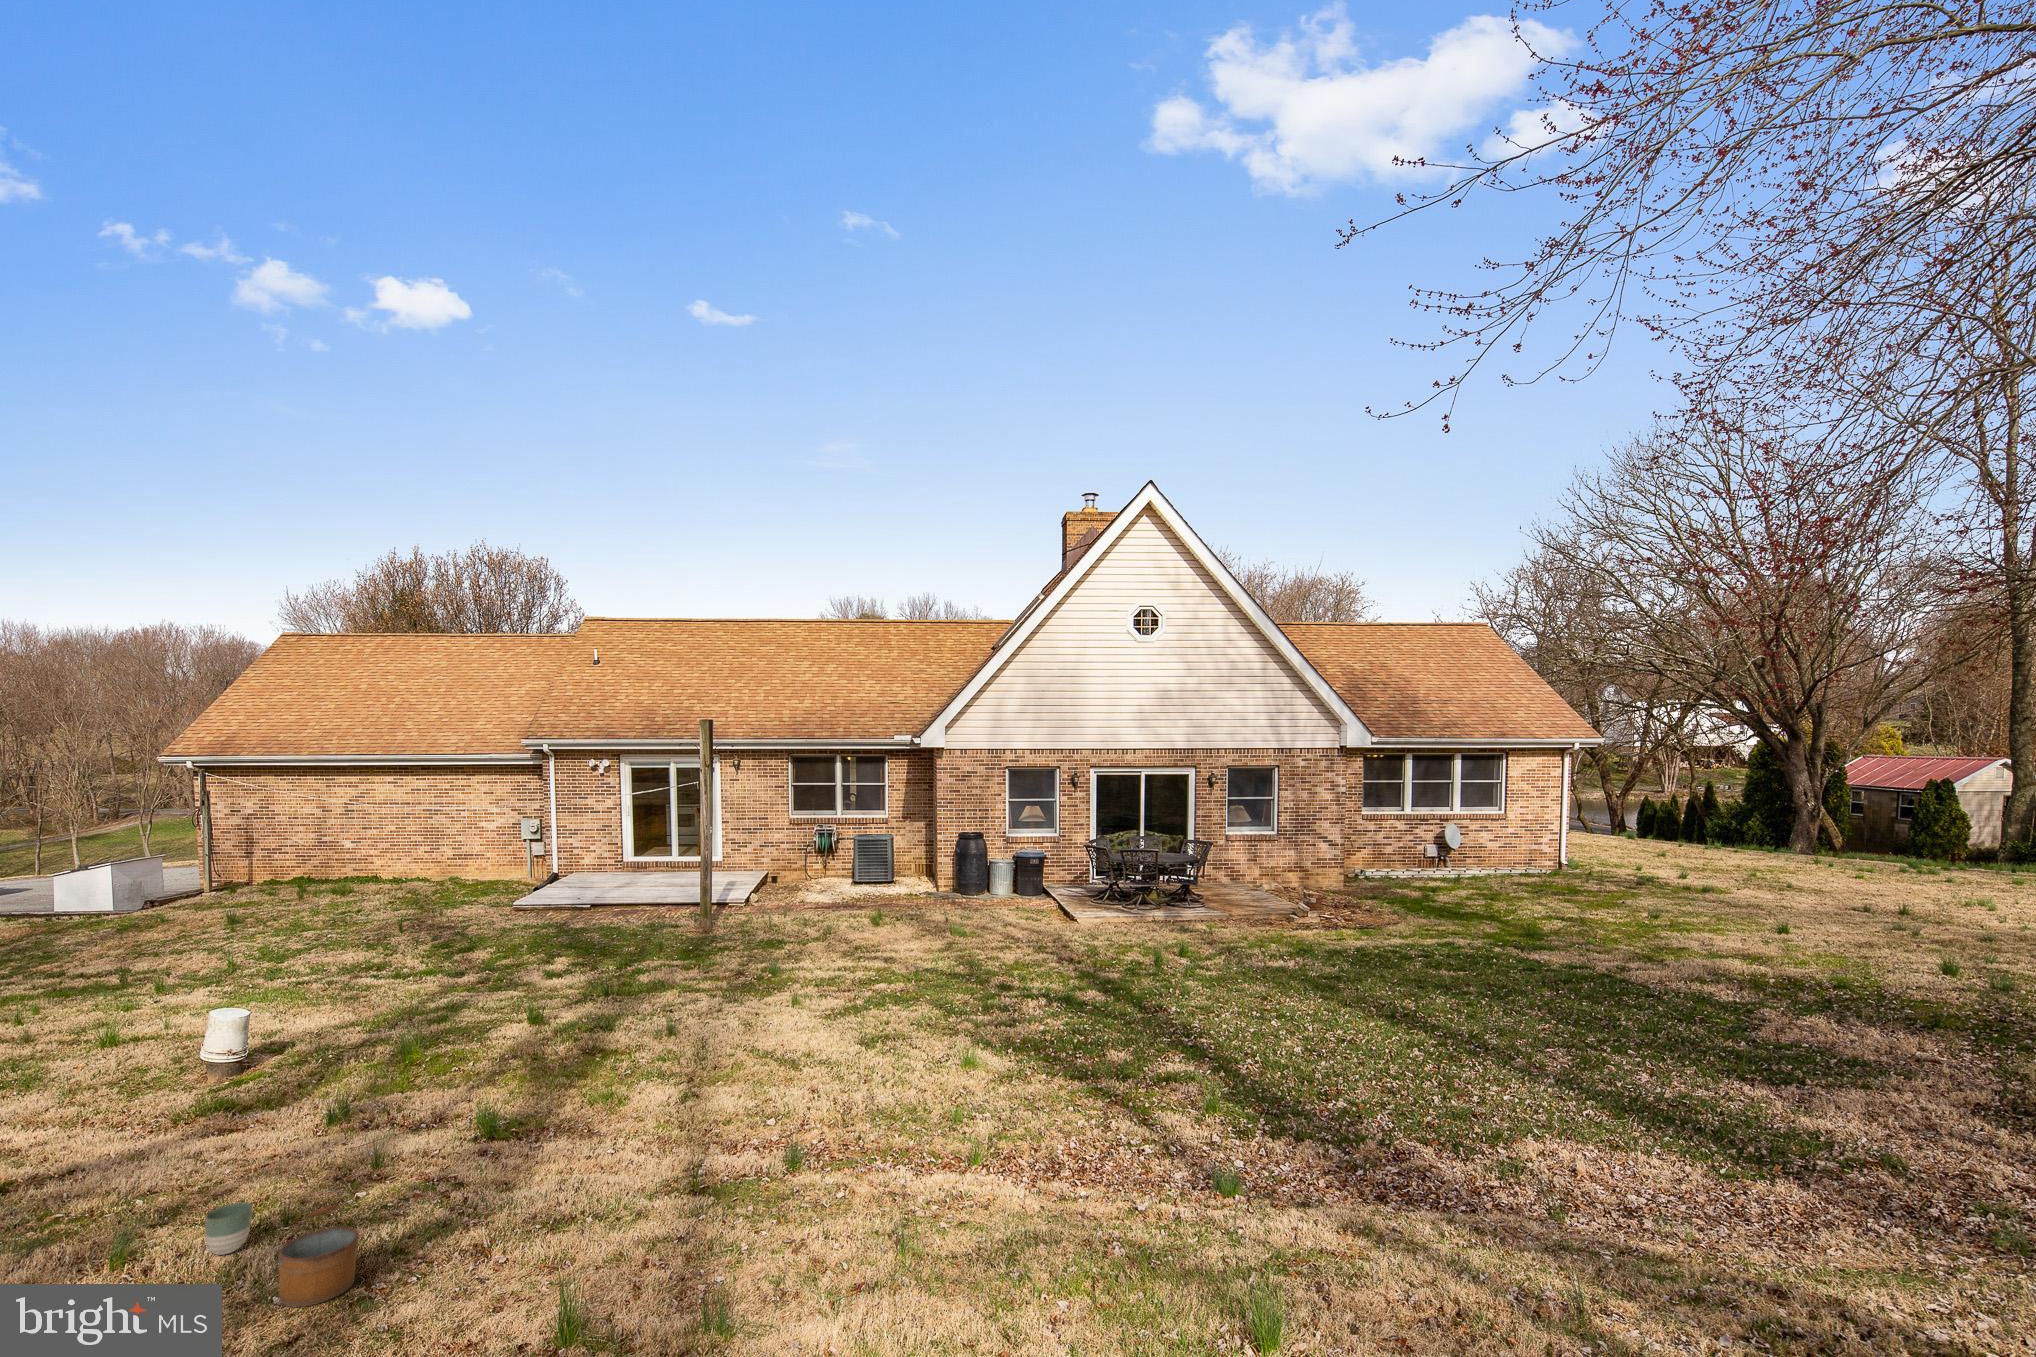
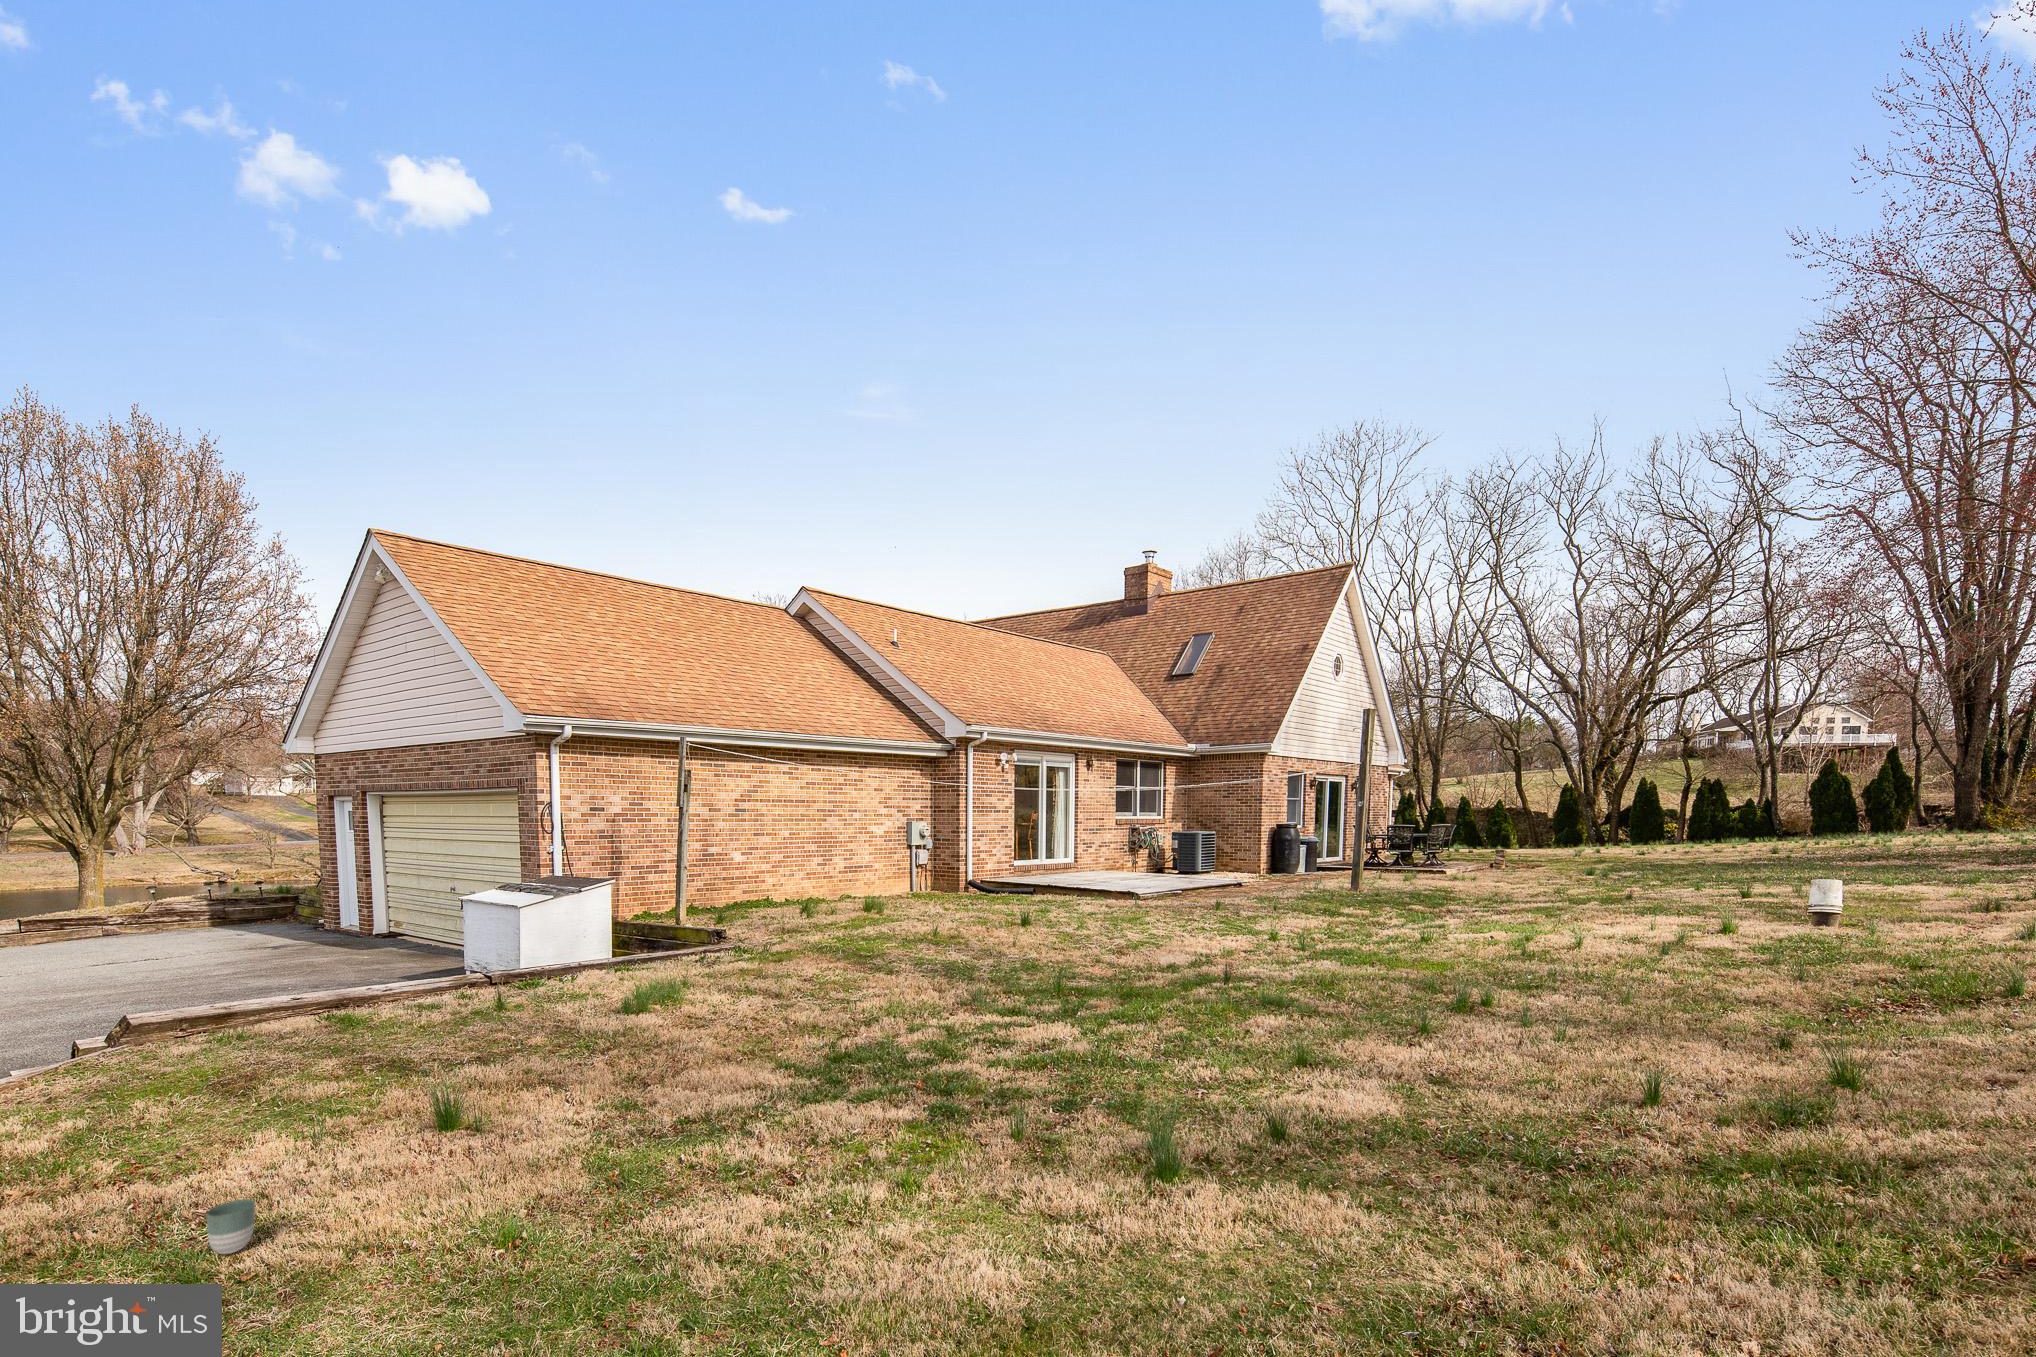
bucket: present [278,1204,359,1307] -> none [278,1197,364,1307]

